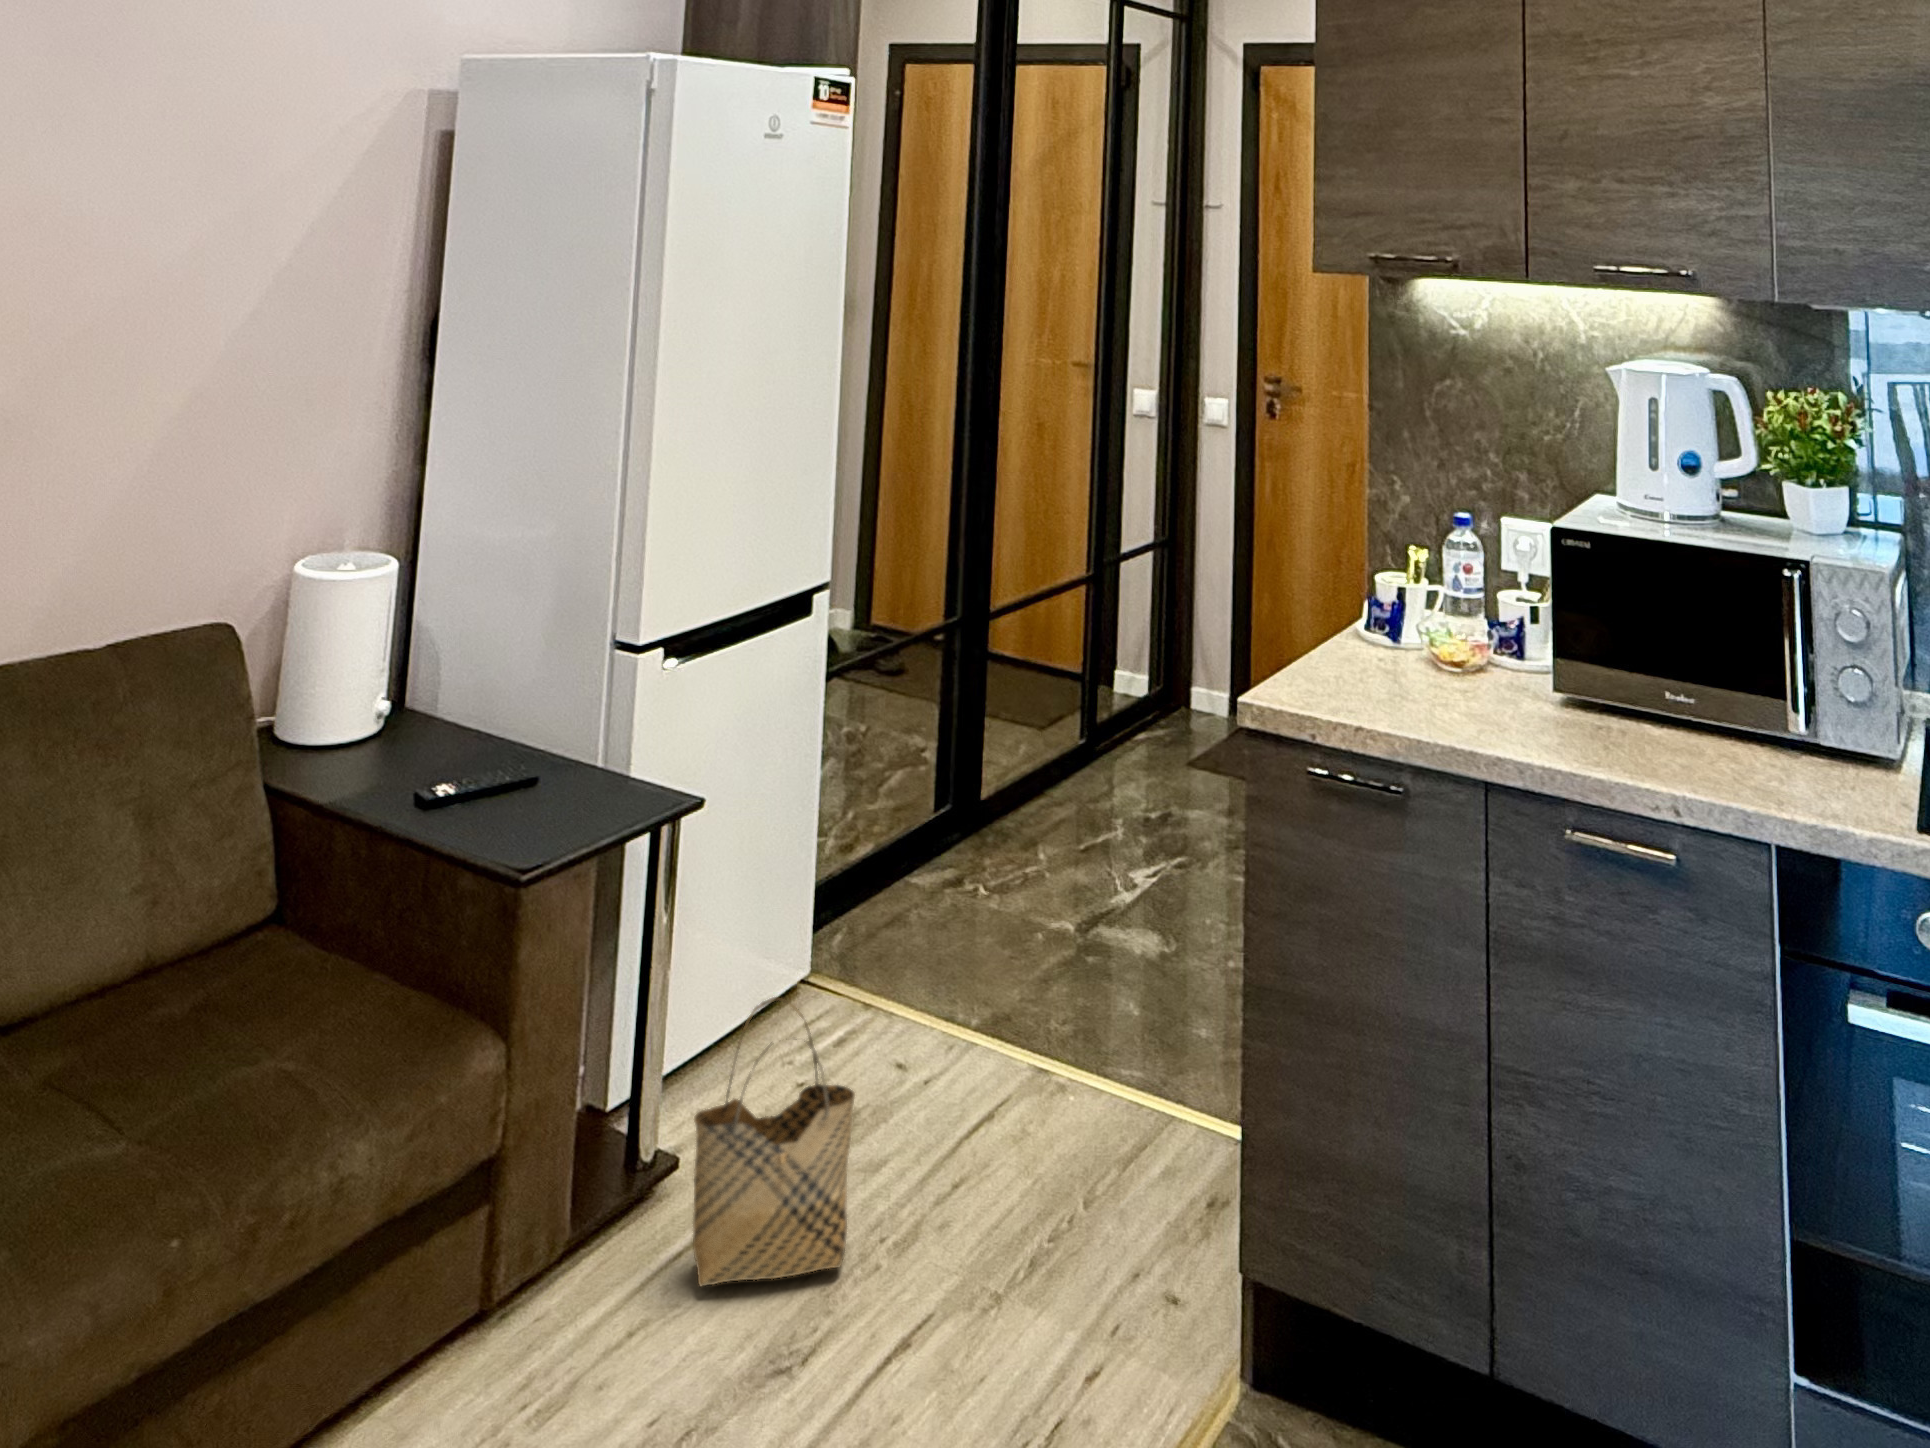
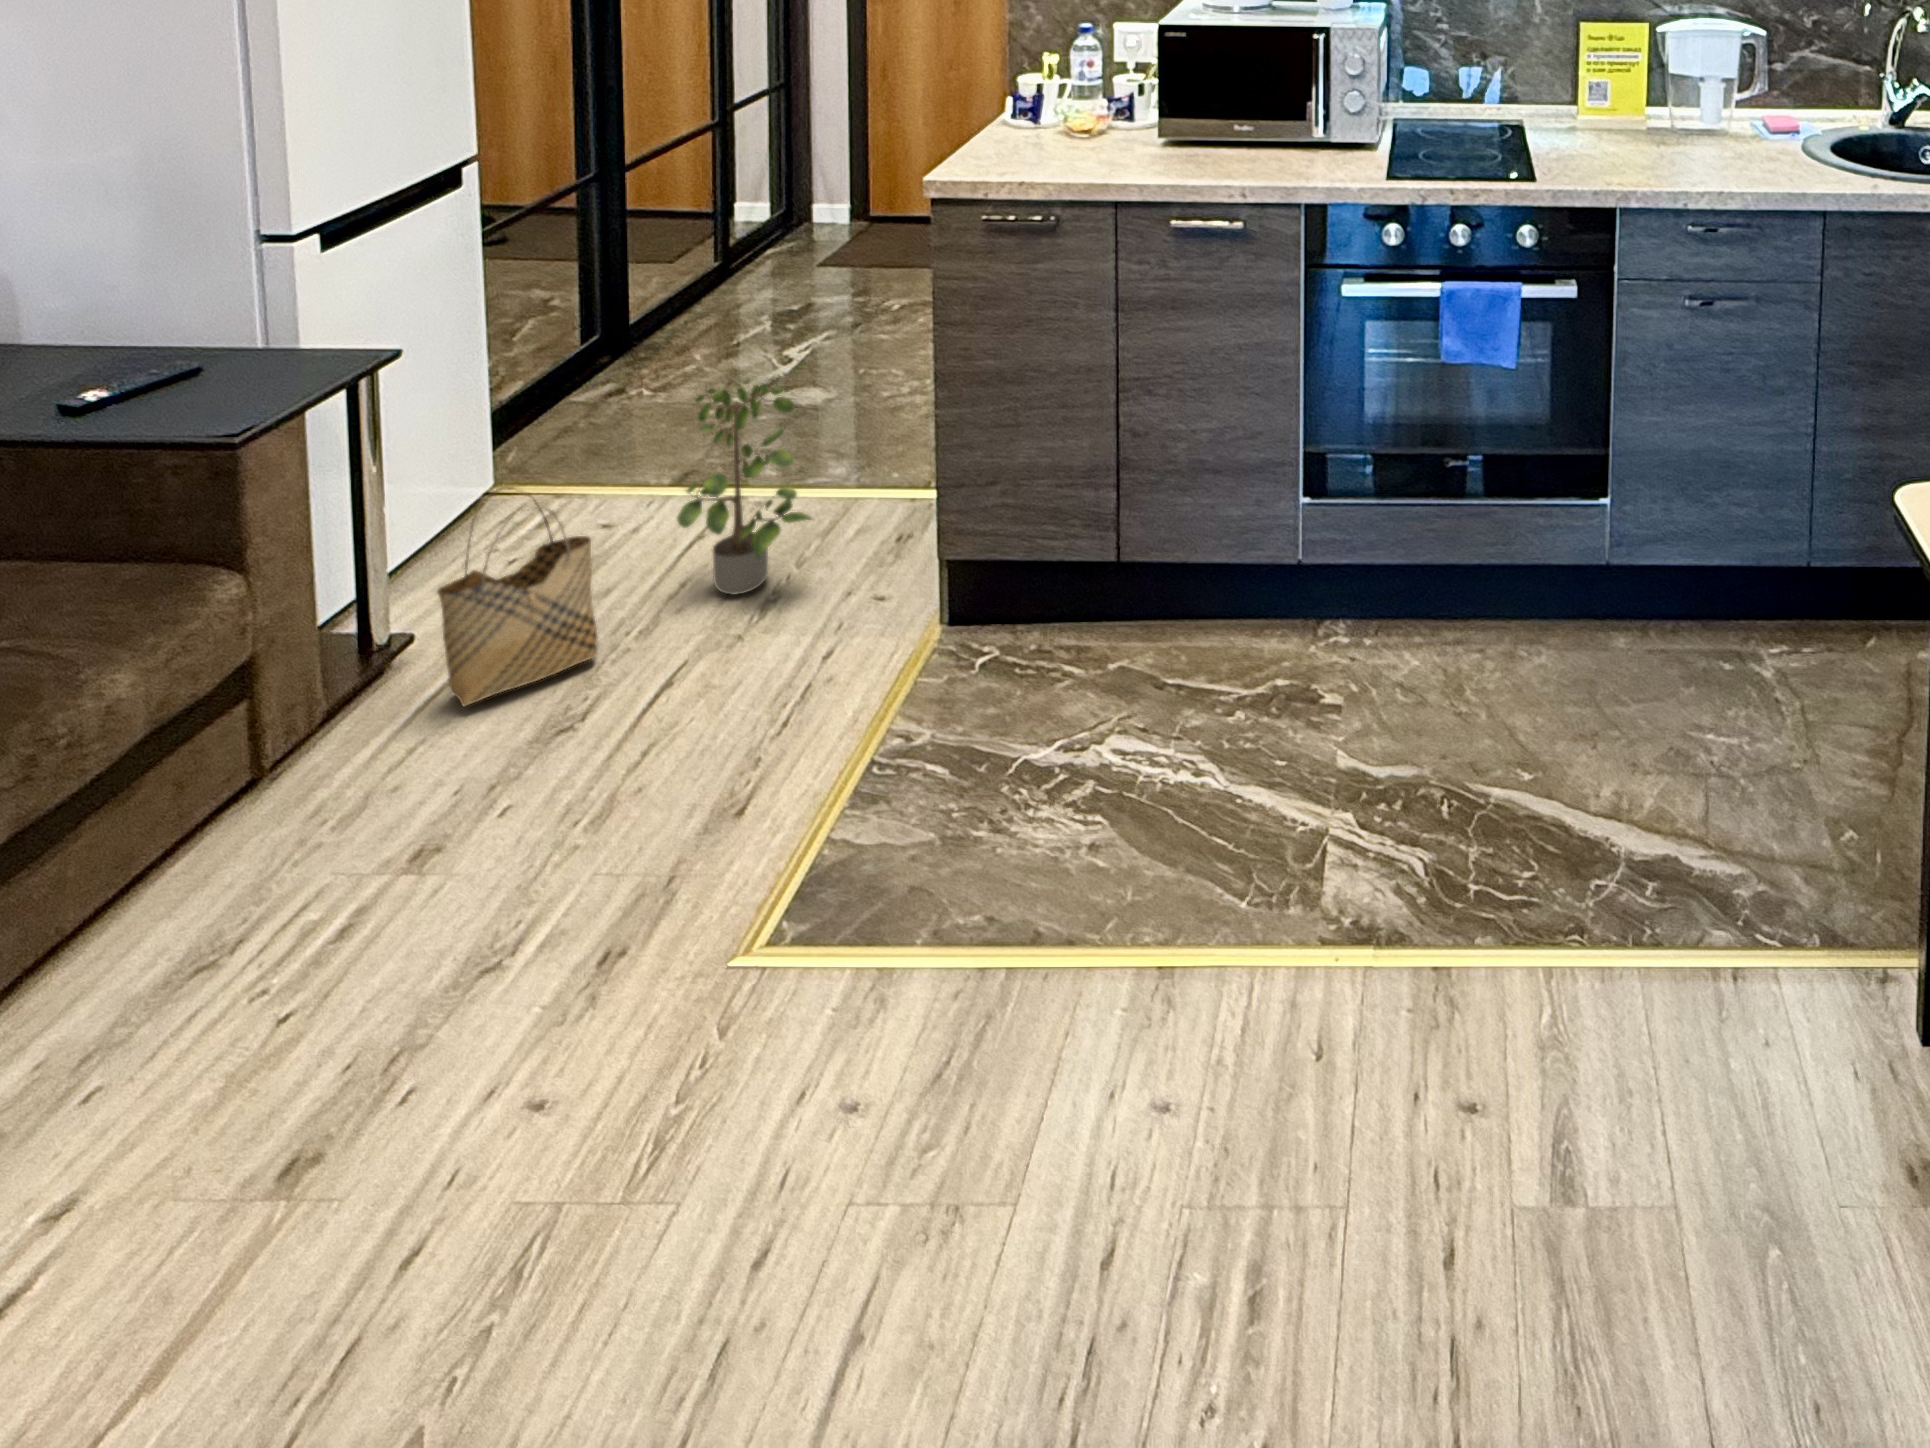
potted plant: none [950,915,1101,1229] -> present [677,381,812,595]

